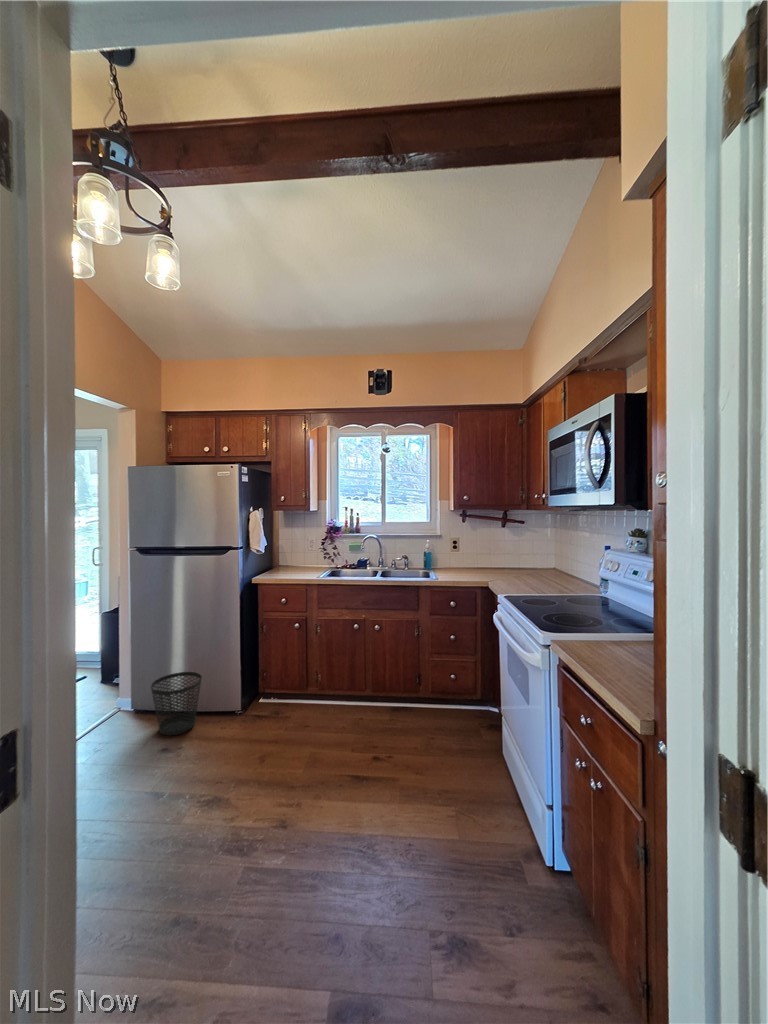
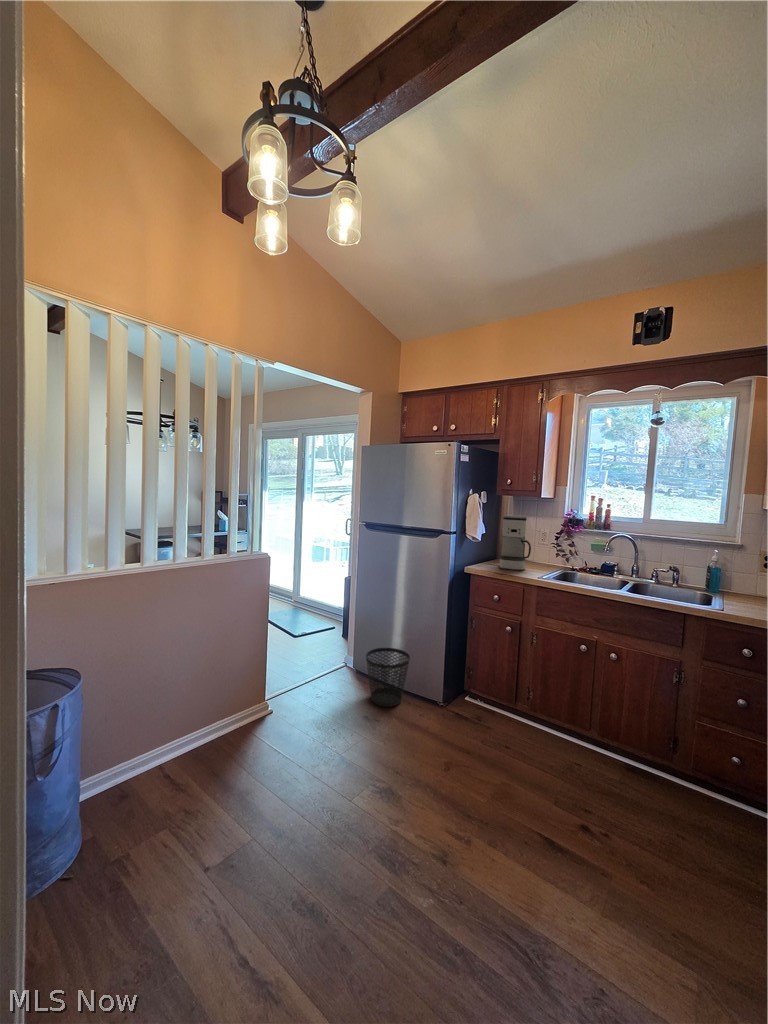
coffee maker: none [279,528,304,575] -> present [499,516,531,570]

